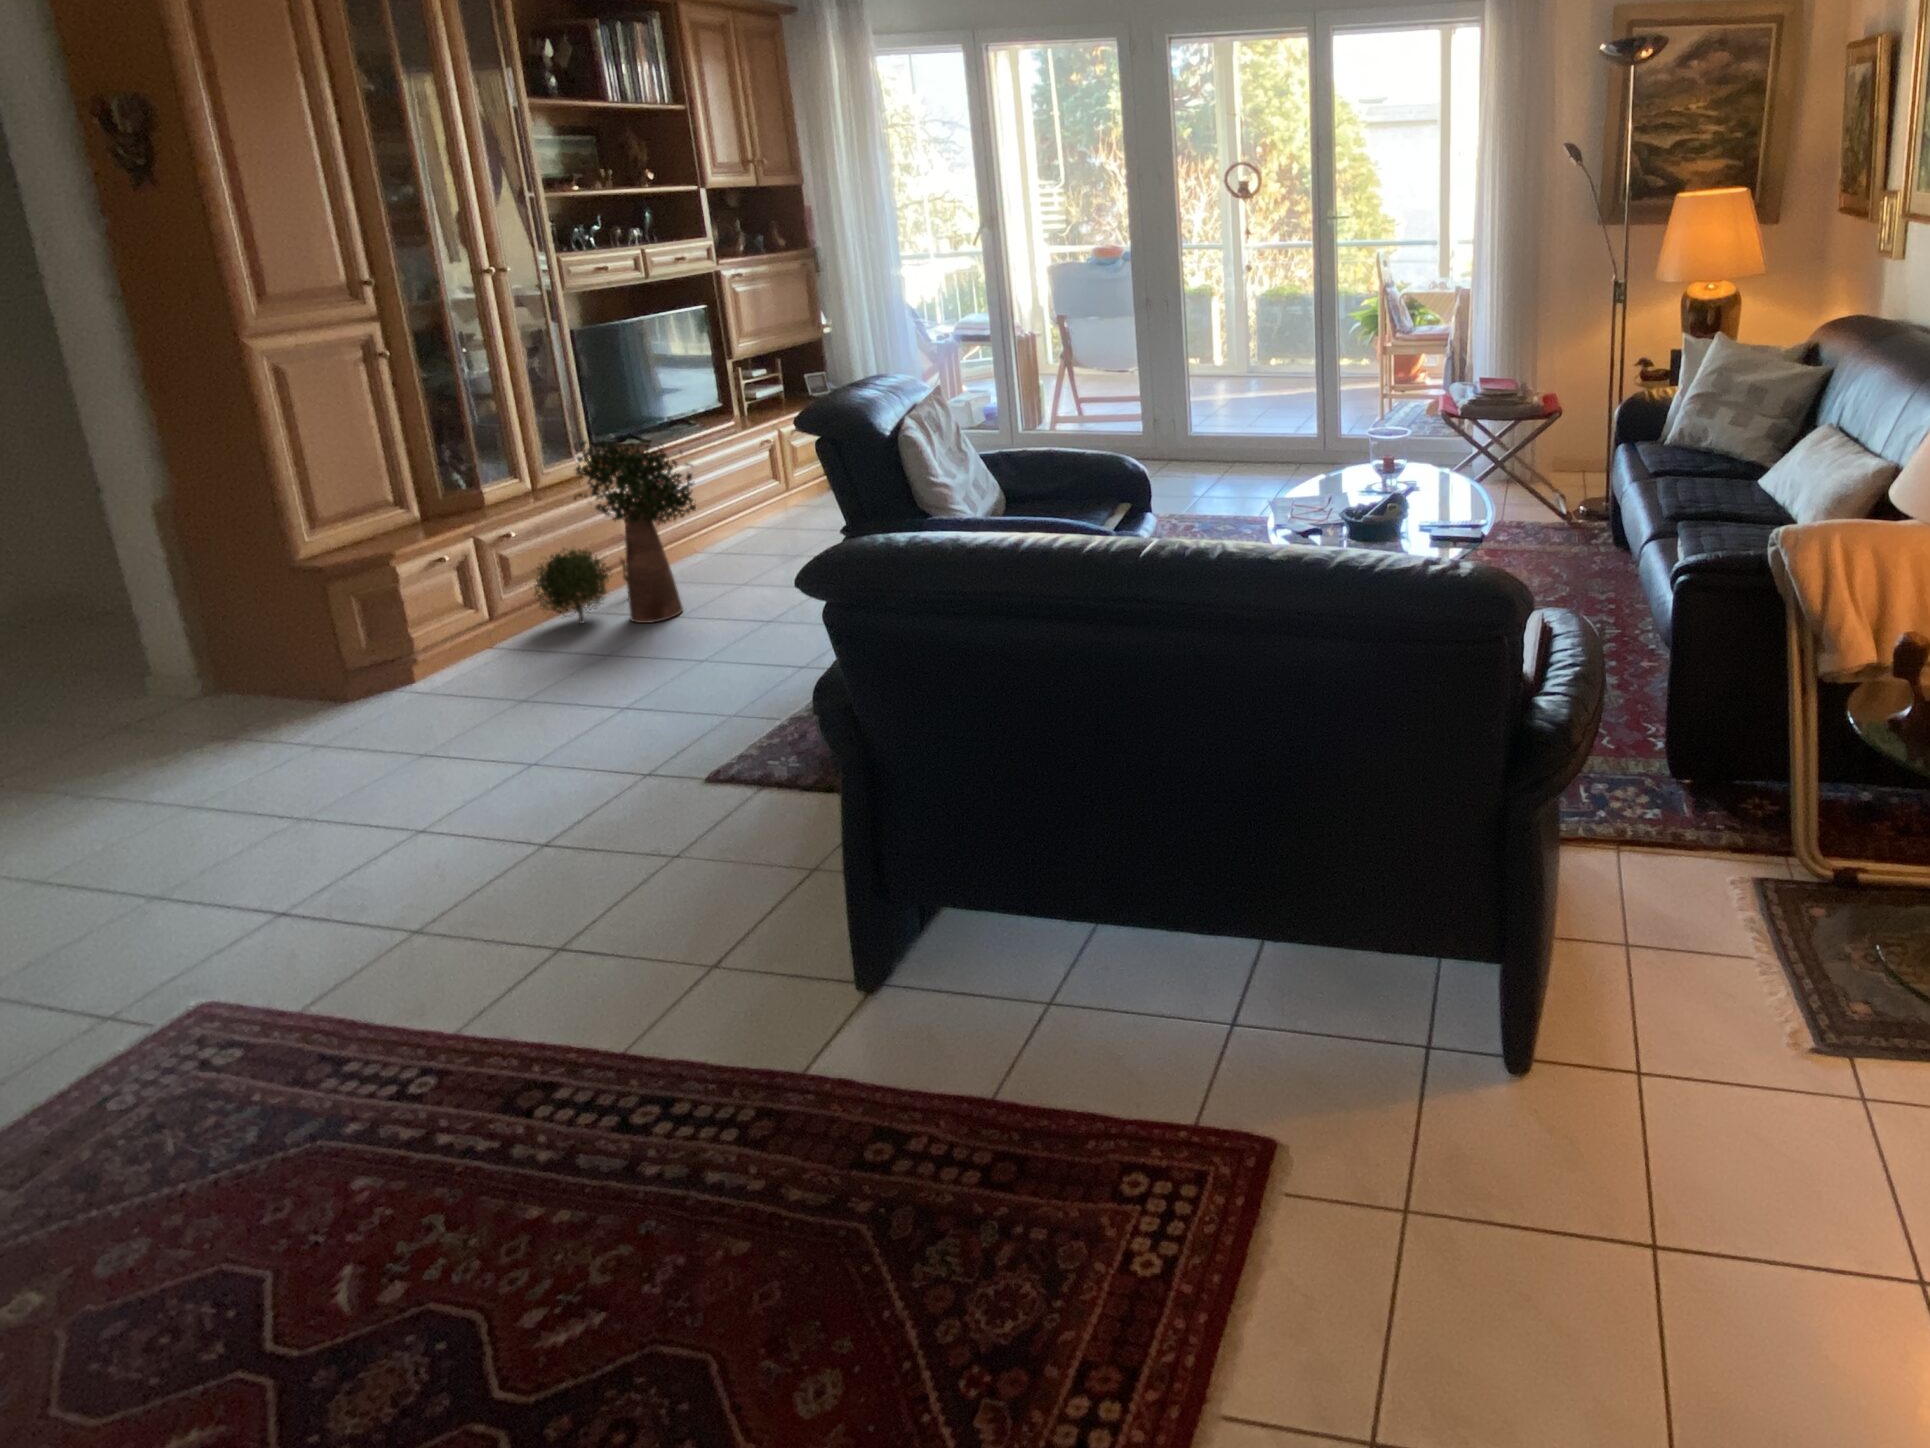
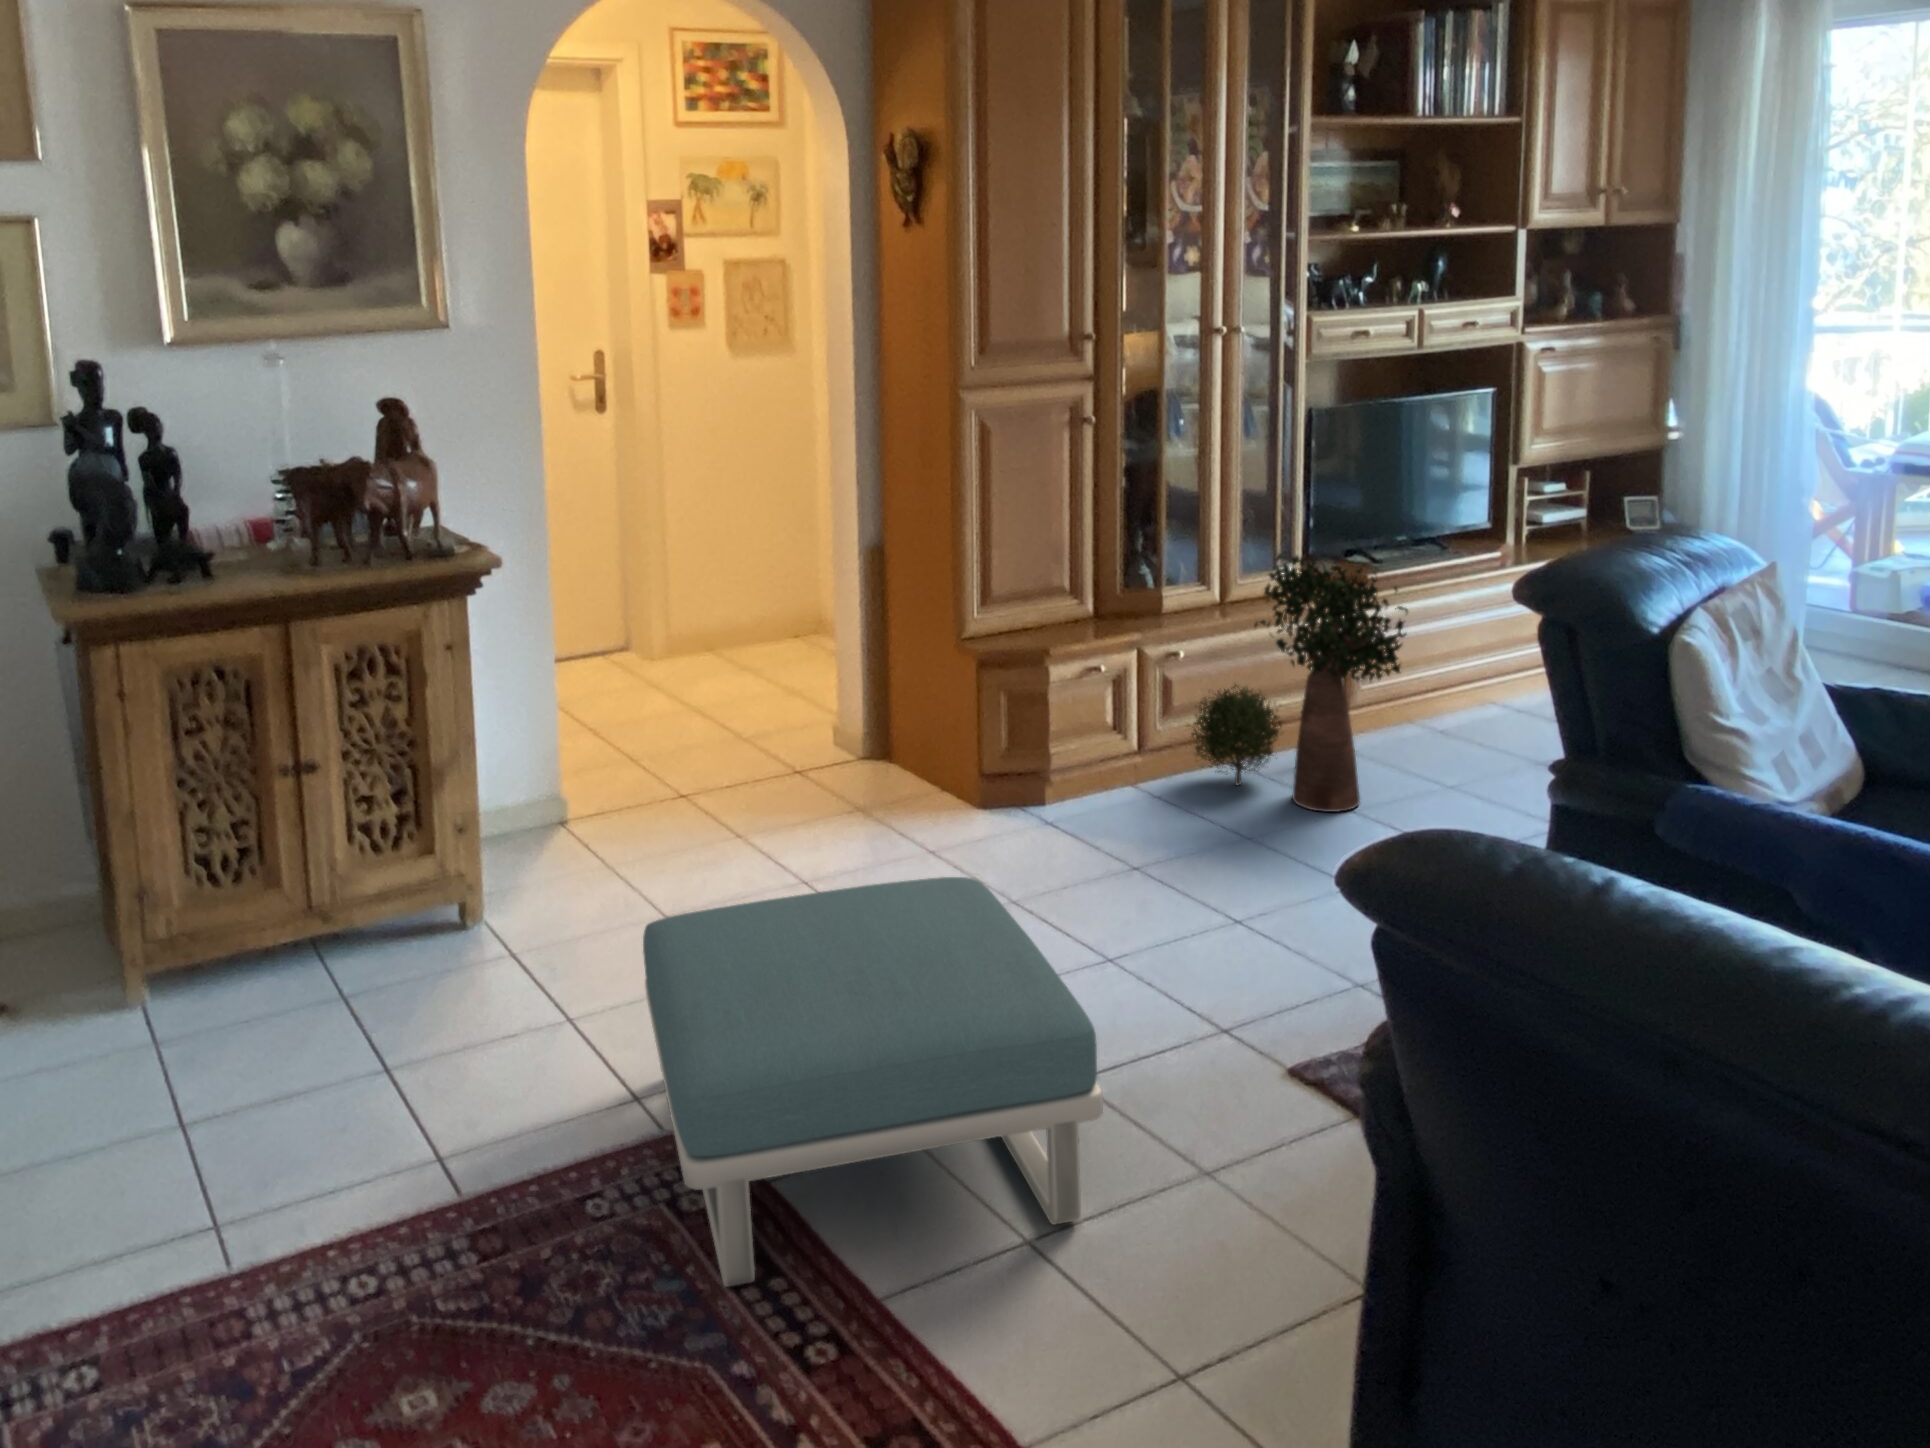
footstool: none [64,726,604,1090] -> present [643,877,1103,1287]

